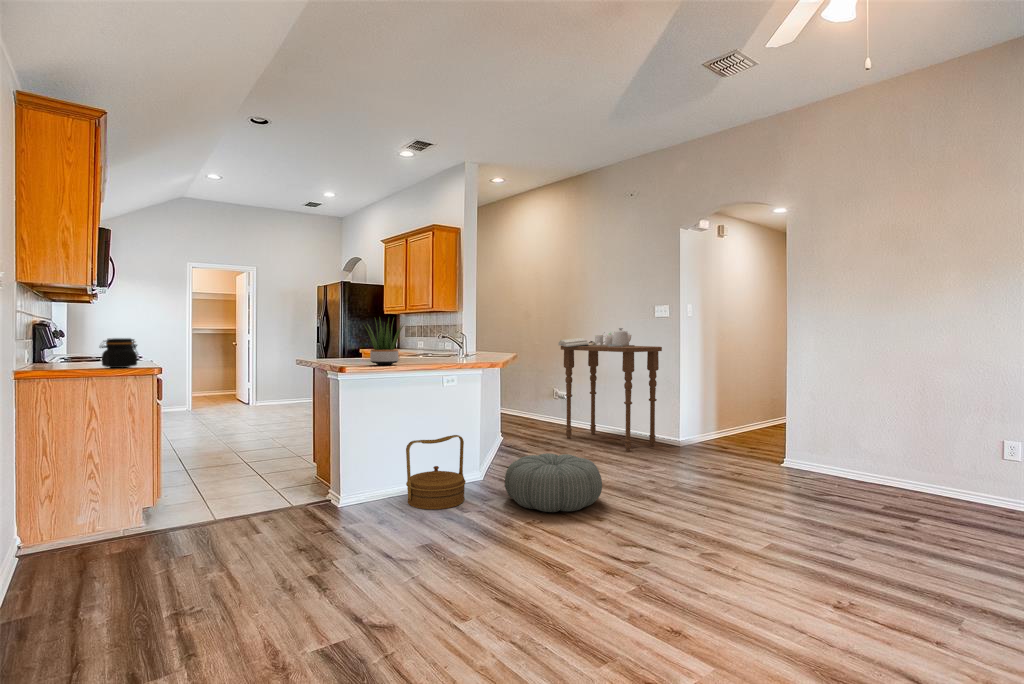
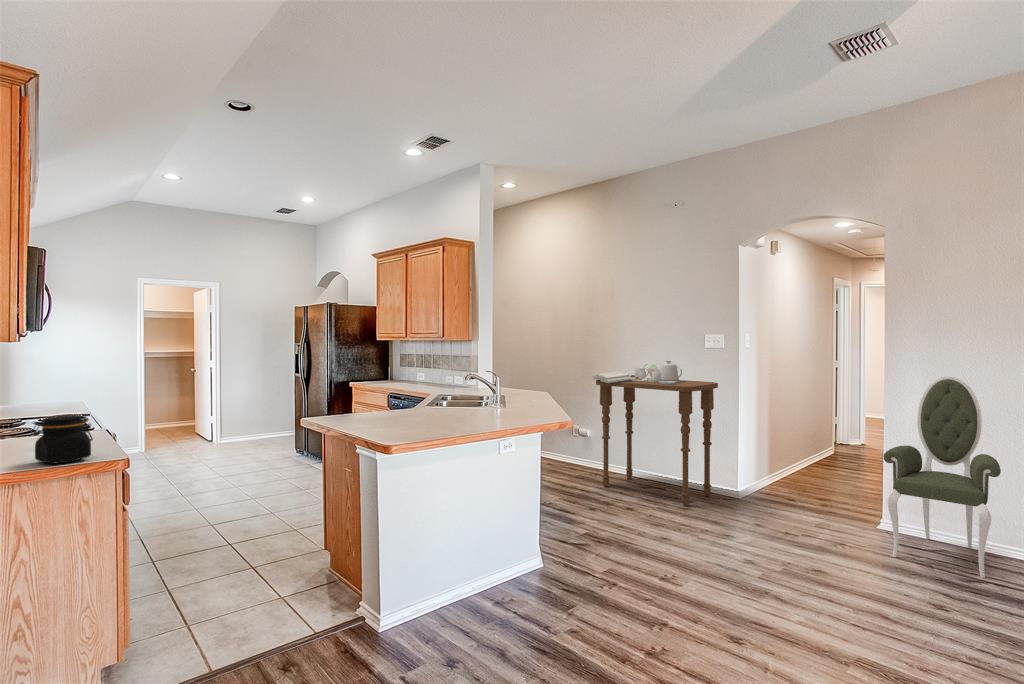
potted plant: present [364,319,403,365] -> none [408,367,462,433]
armchair: none [773,335,864,497] -> present [884,376,1001,578]
woven basket: present [406,435,466,510] -> none [465,518,542,629]
pouf: present [505,453,602,512] -> none [592,536,720,627]

